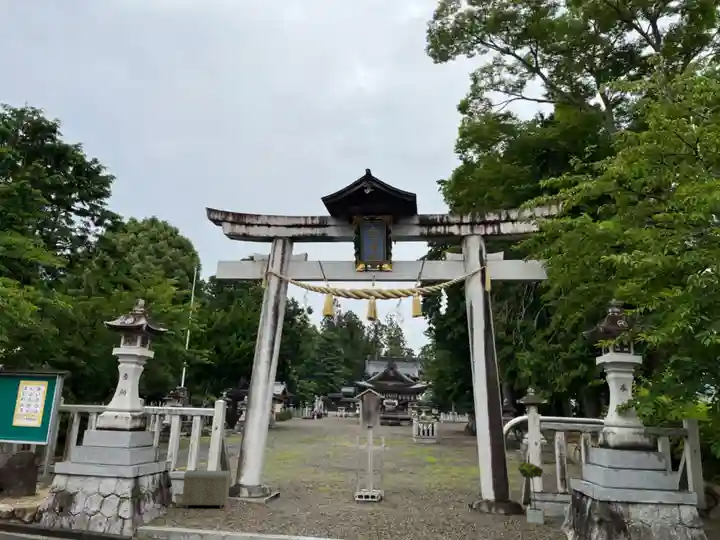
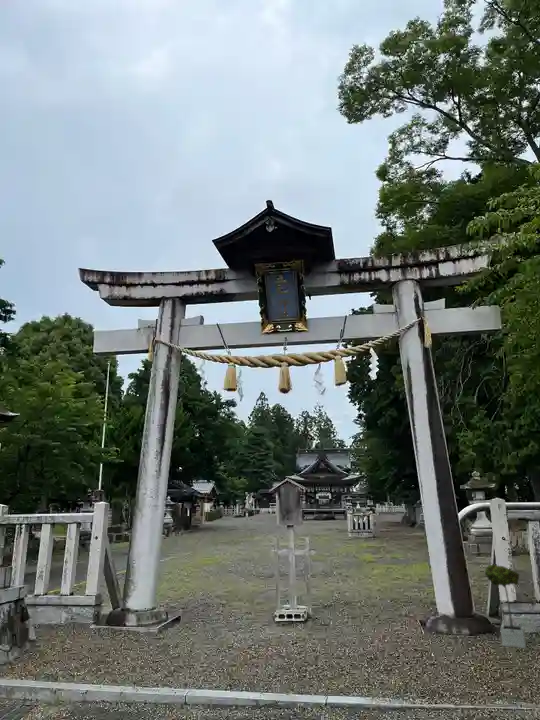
storage bench: present [182,470,230,508] -> none [49,591,113,642]

